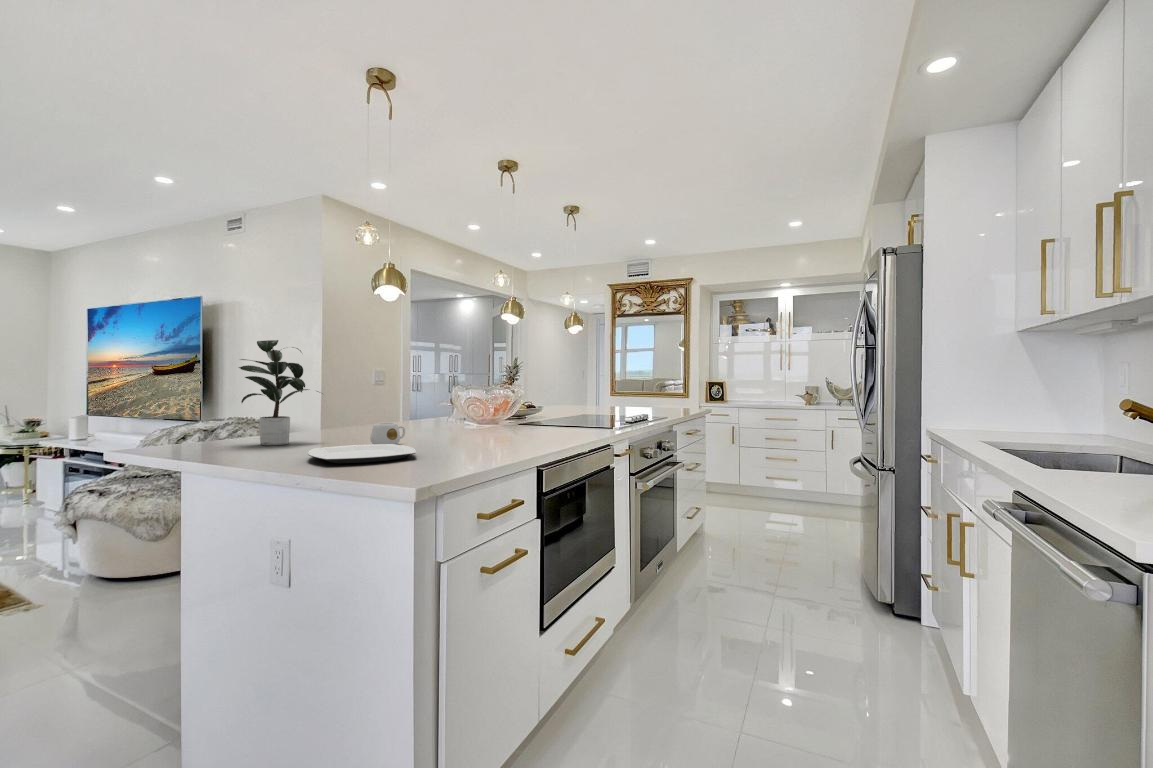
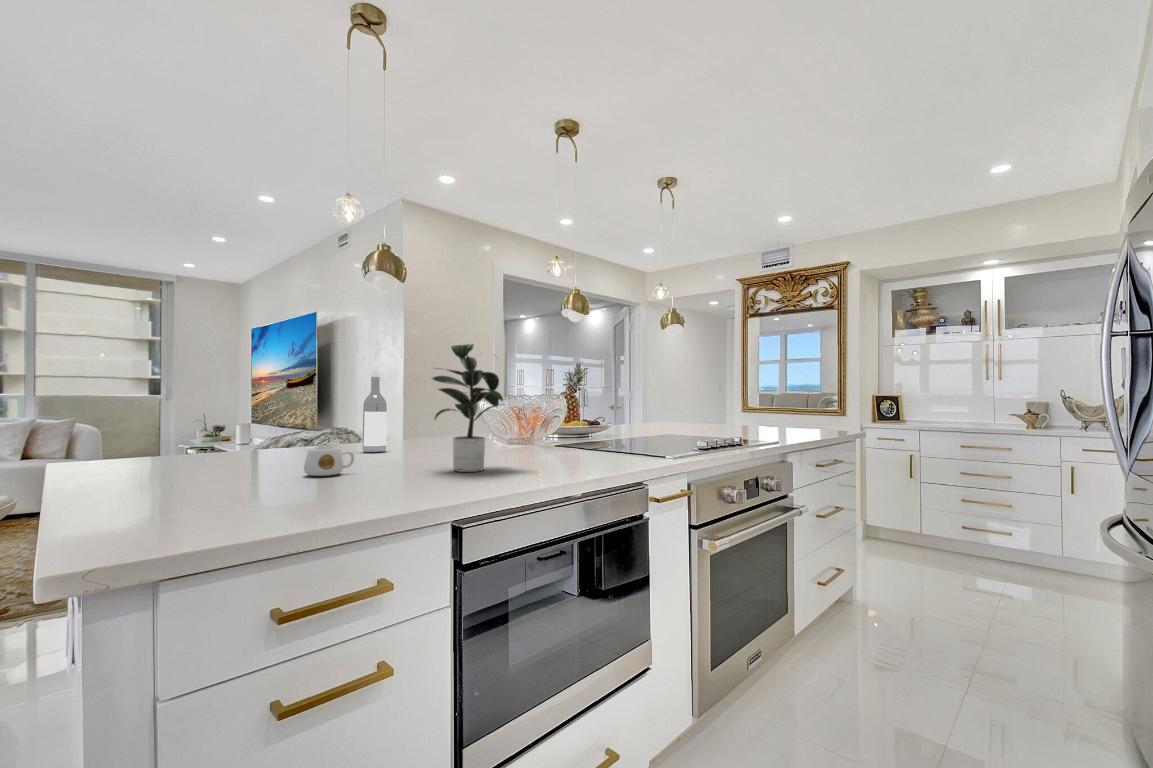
potted plant: present [239,340,318,445] -> present [432,344,505,472]
wine bottle: none [360,362,380,431] -> present [363,371,387,453]
plate: present [308,444,416,464] -> none [140,477,306,506]

